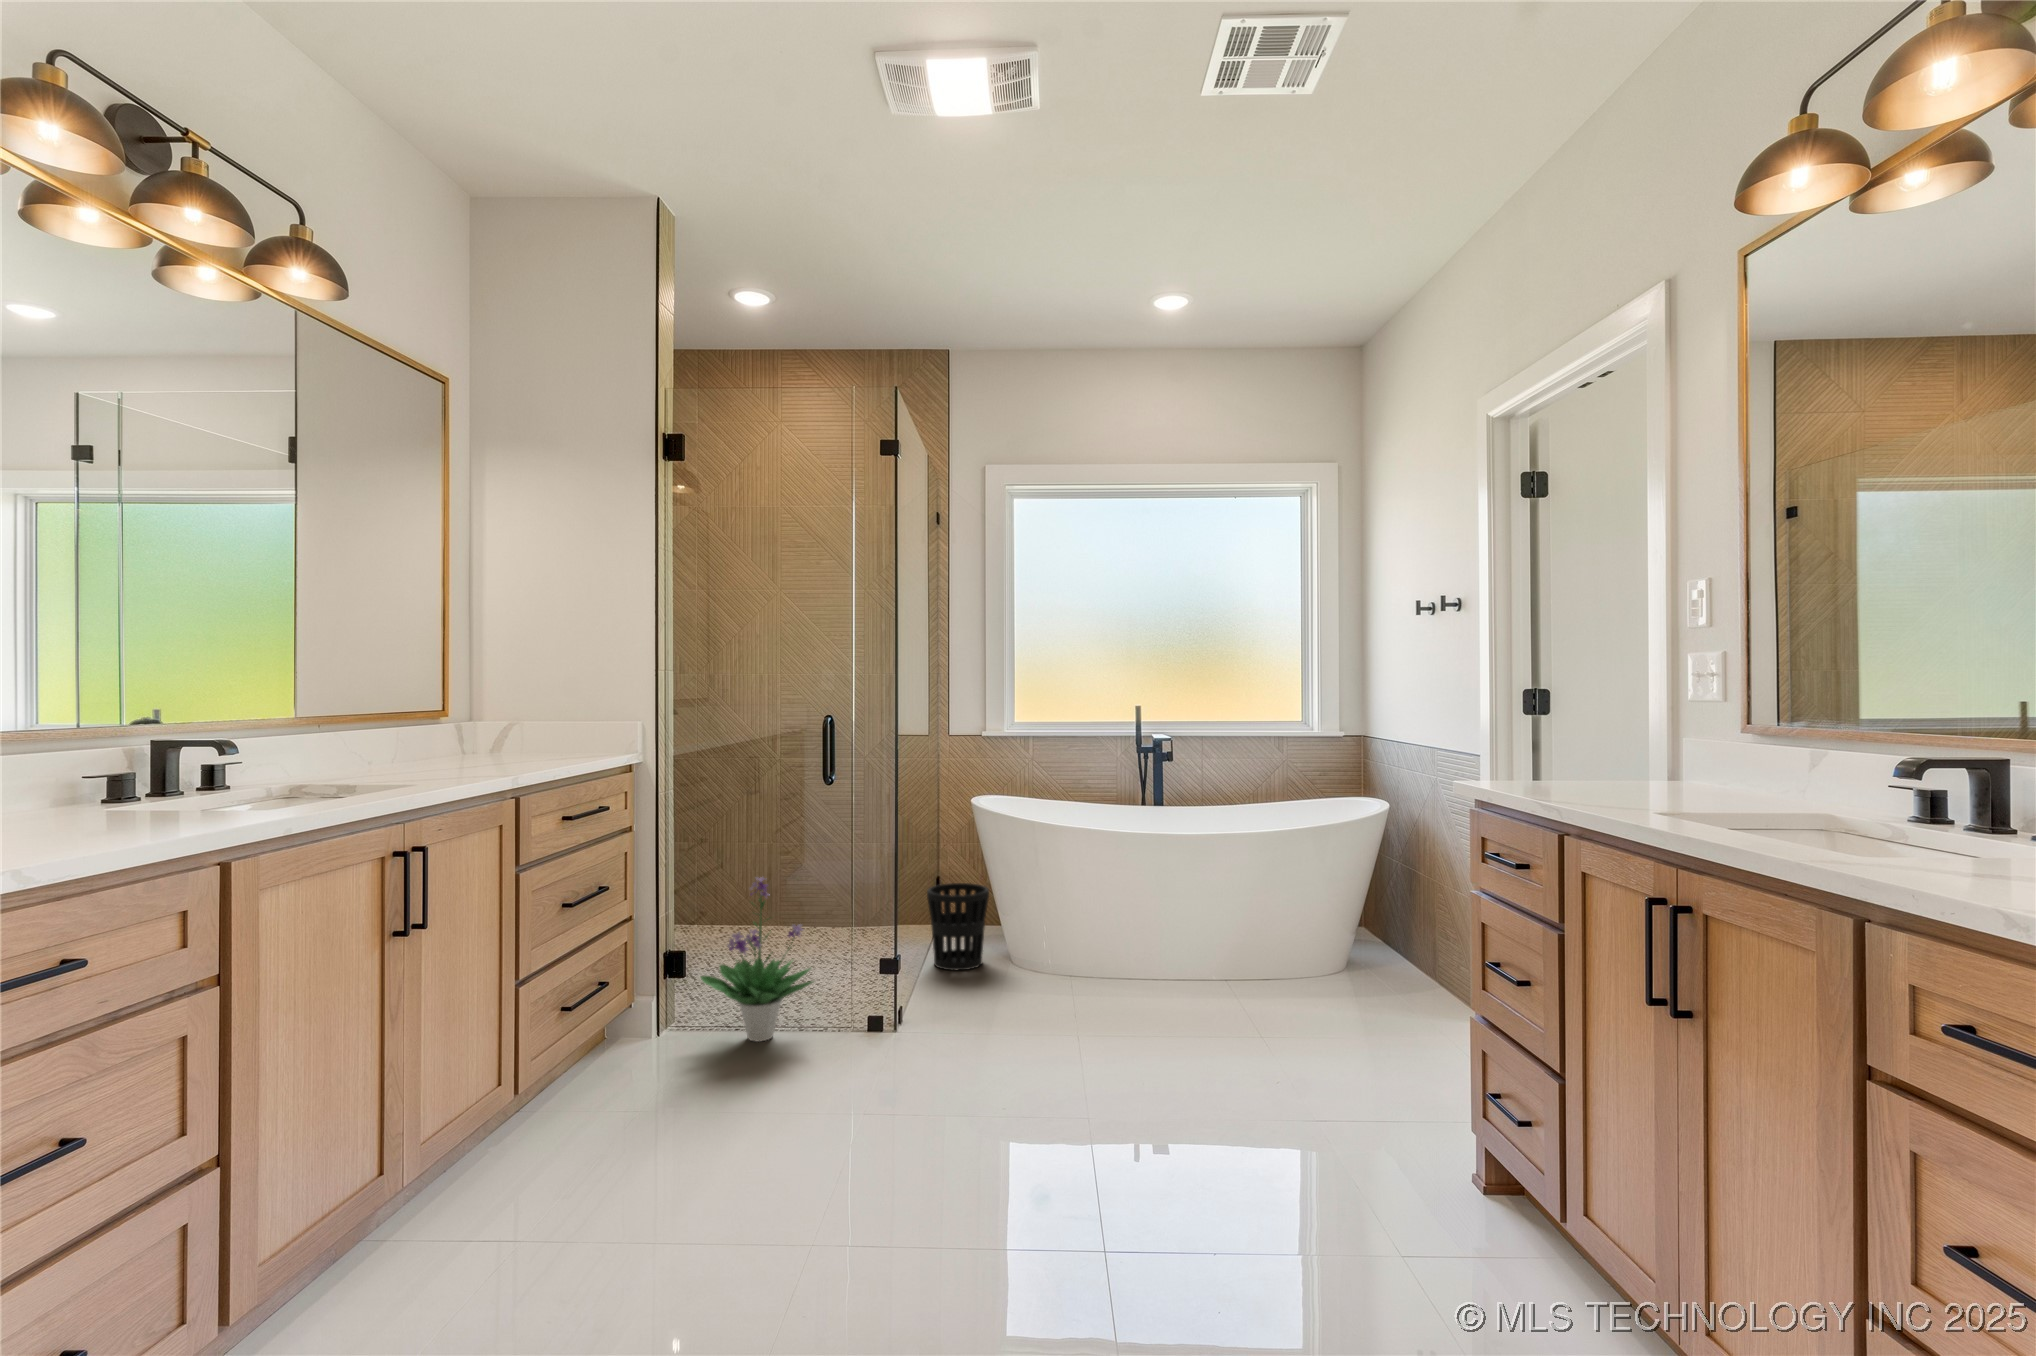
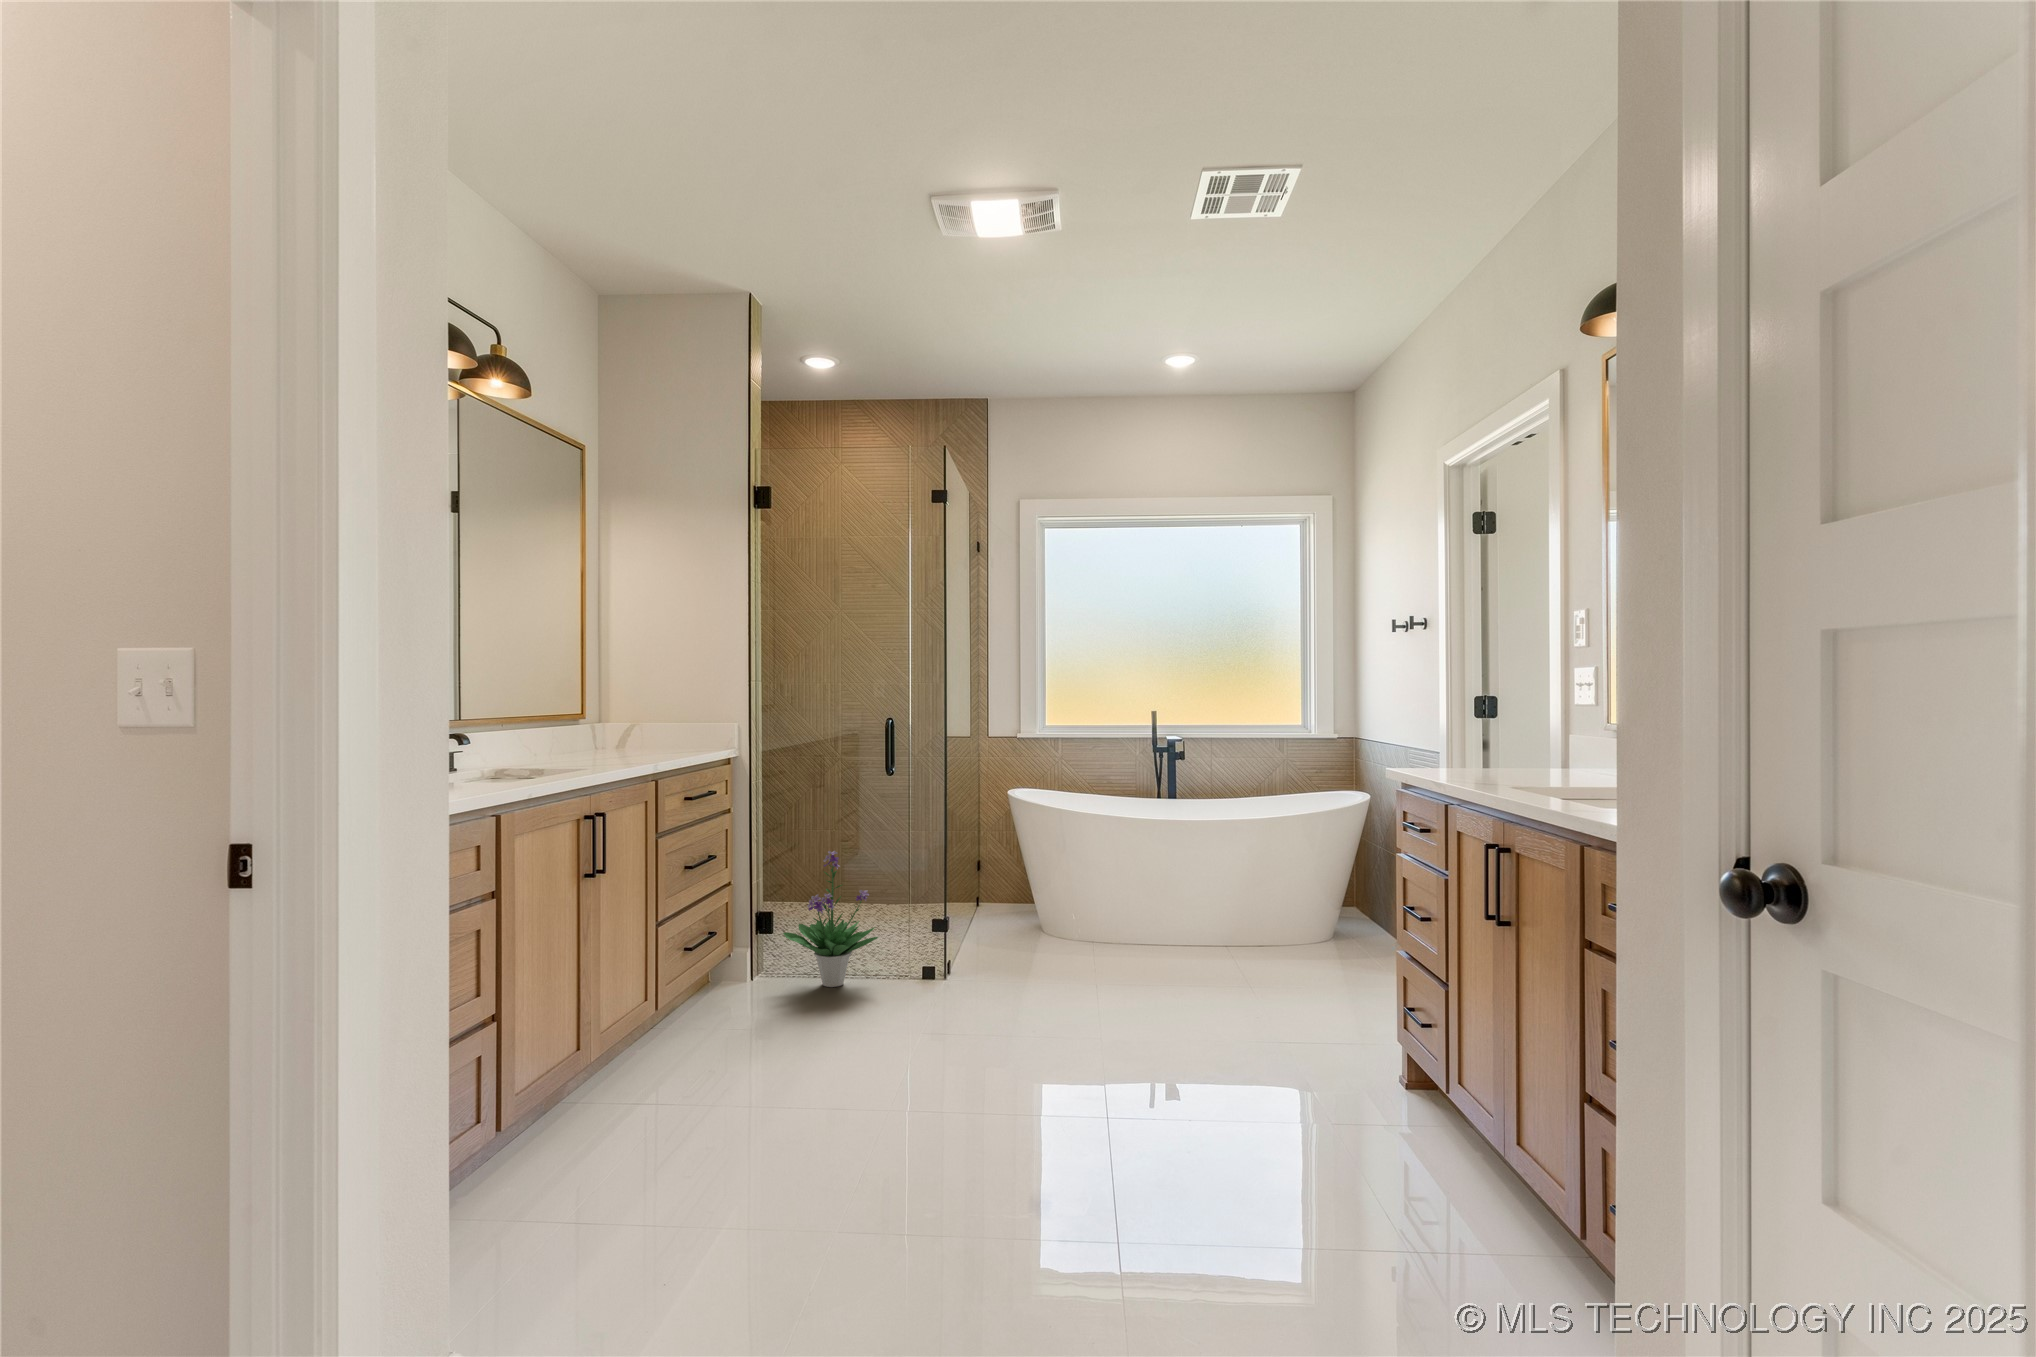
wastebasket: present [927,883,989,970] -> none [969,864,1023,939]

